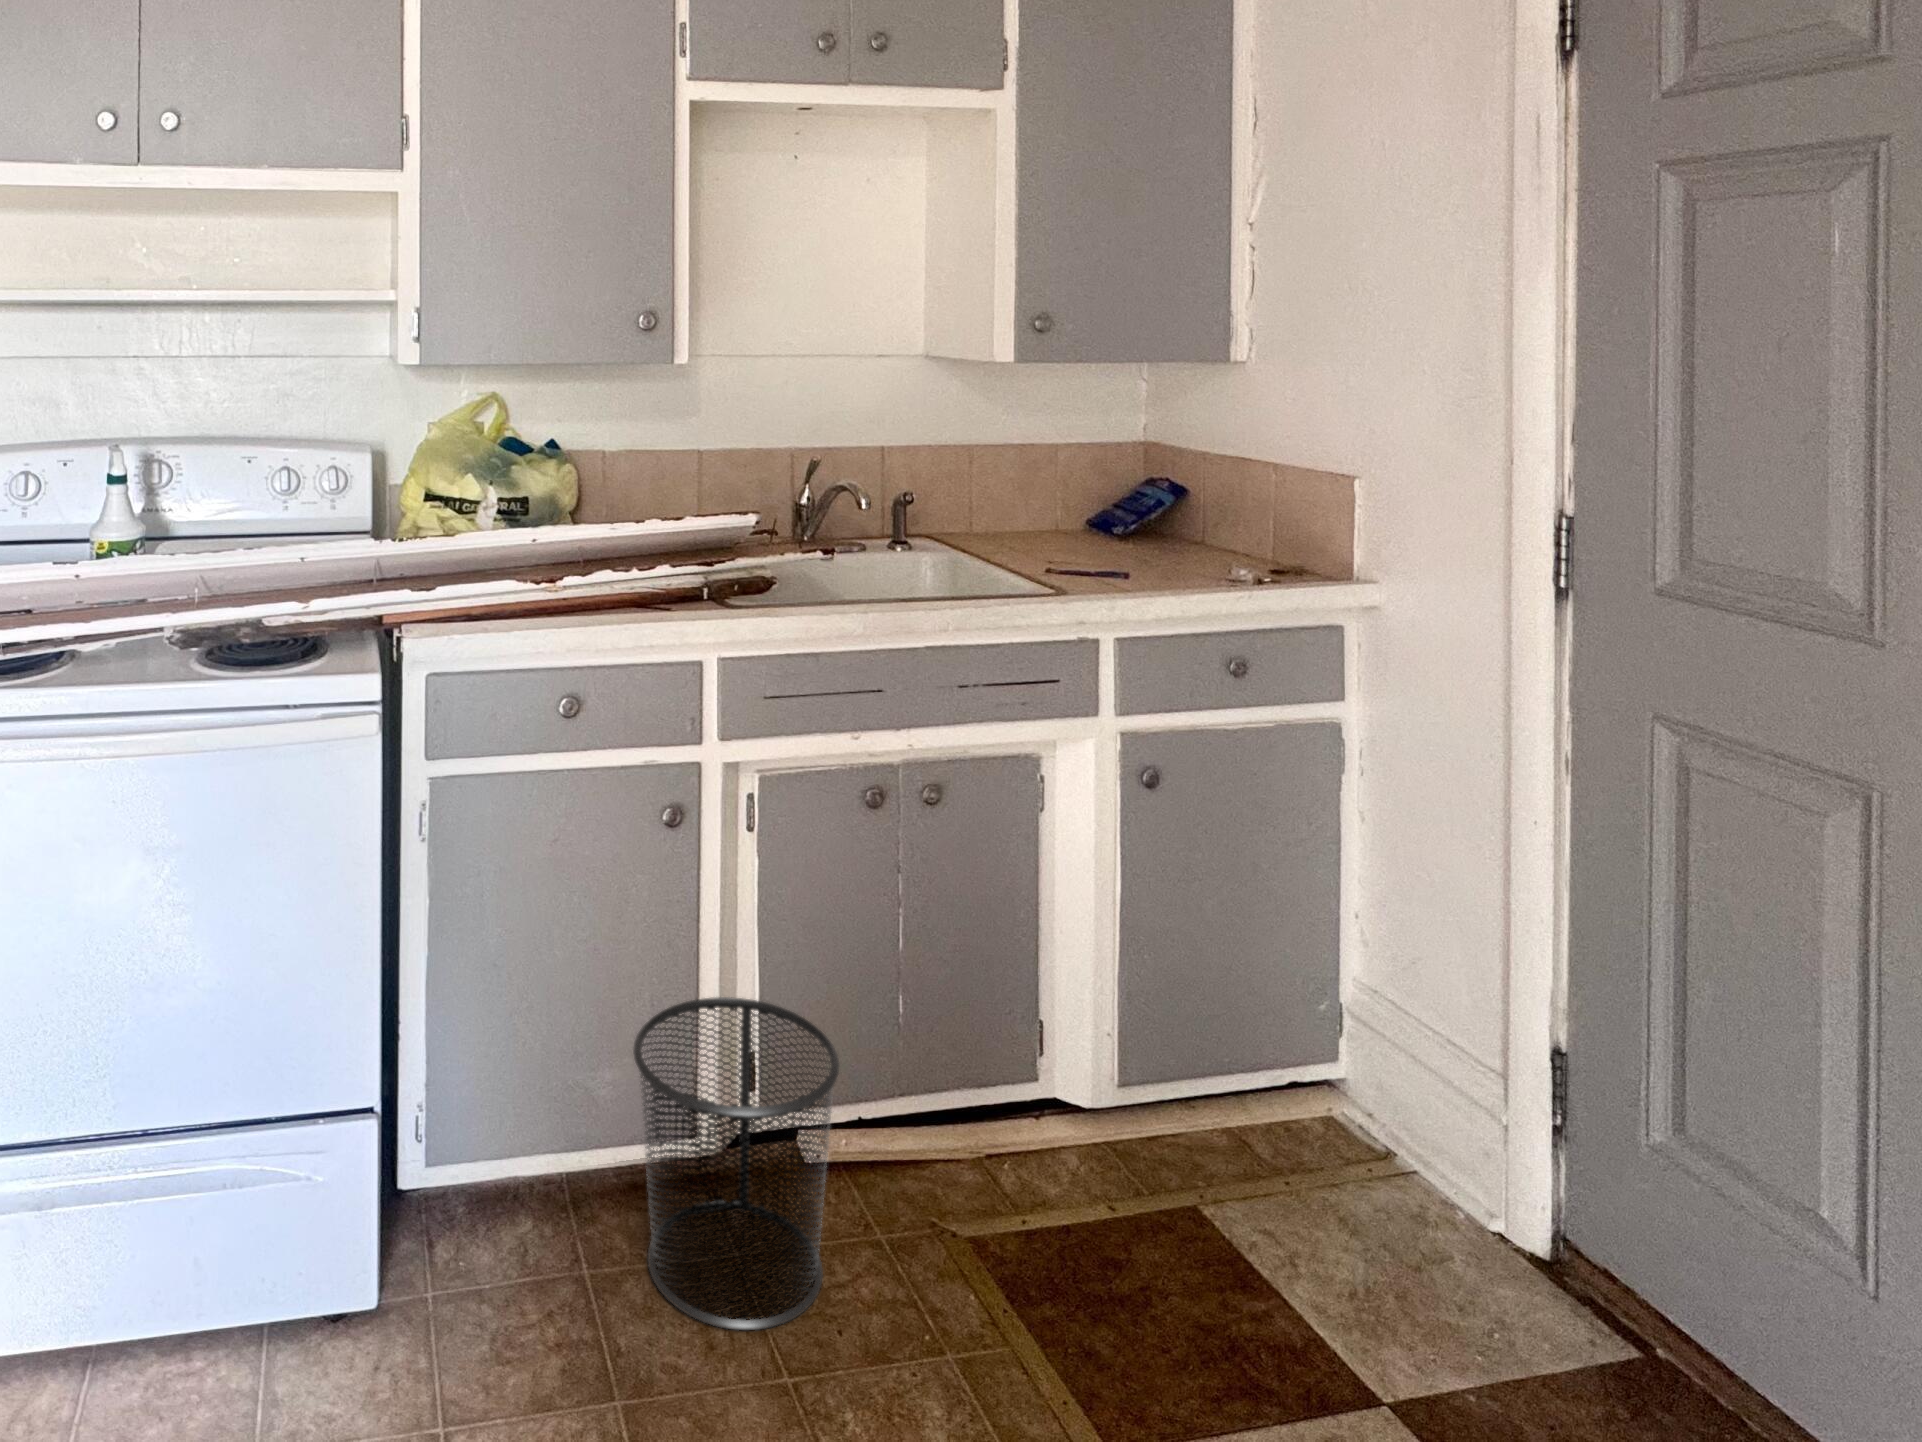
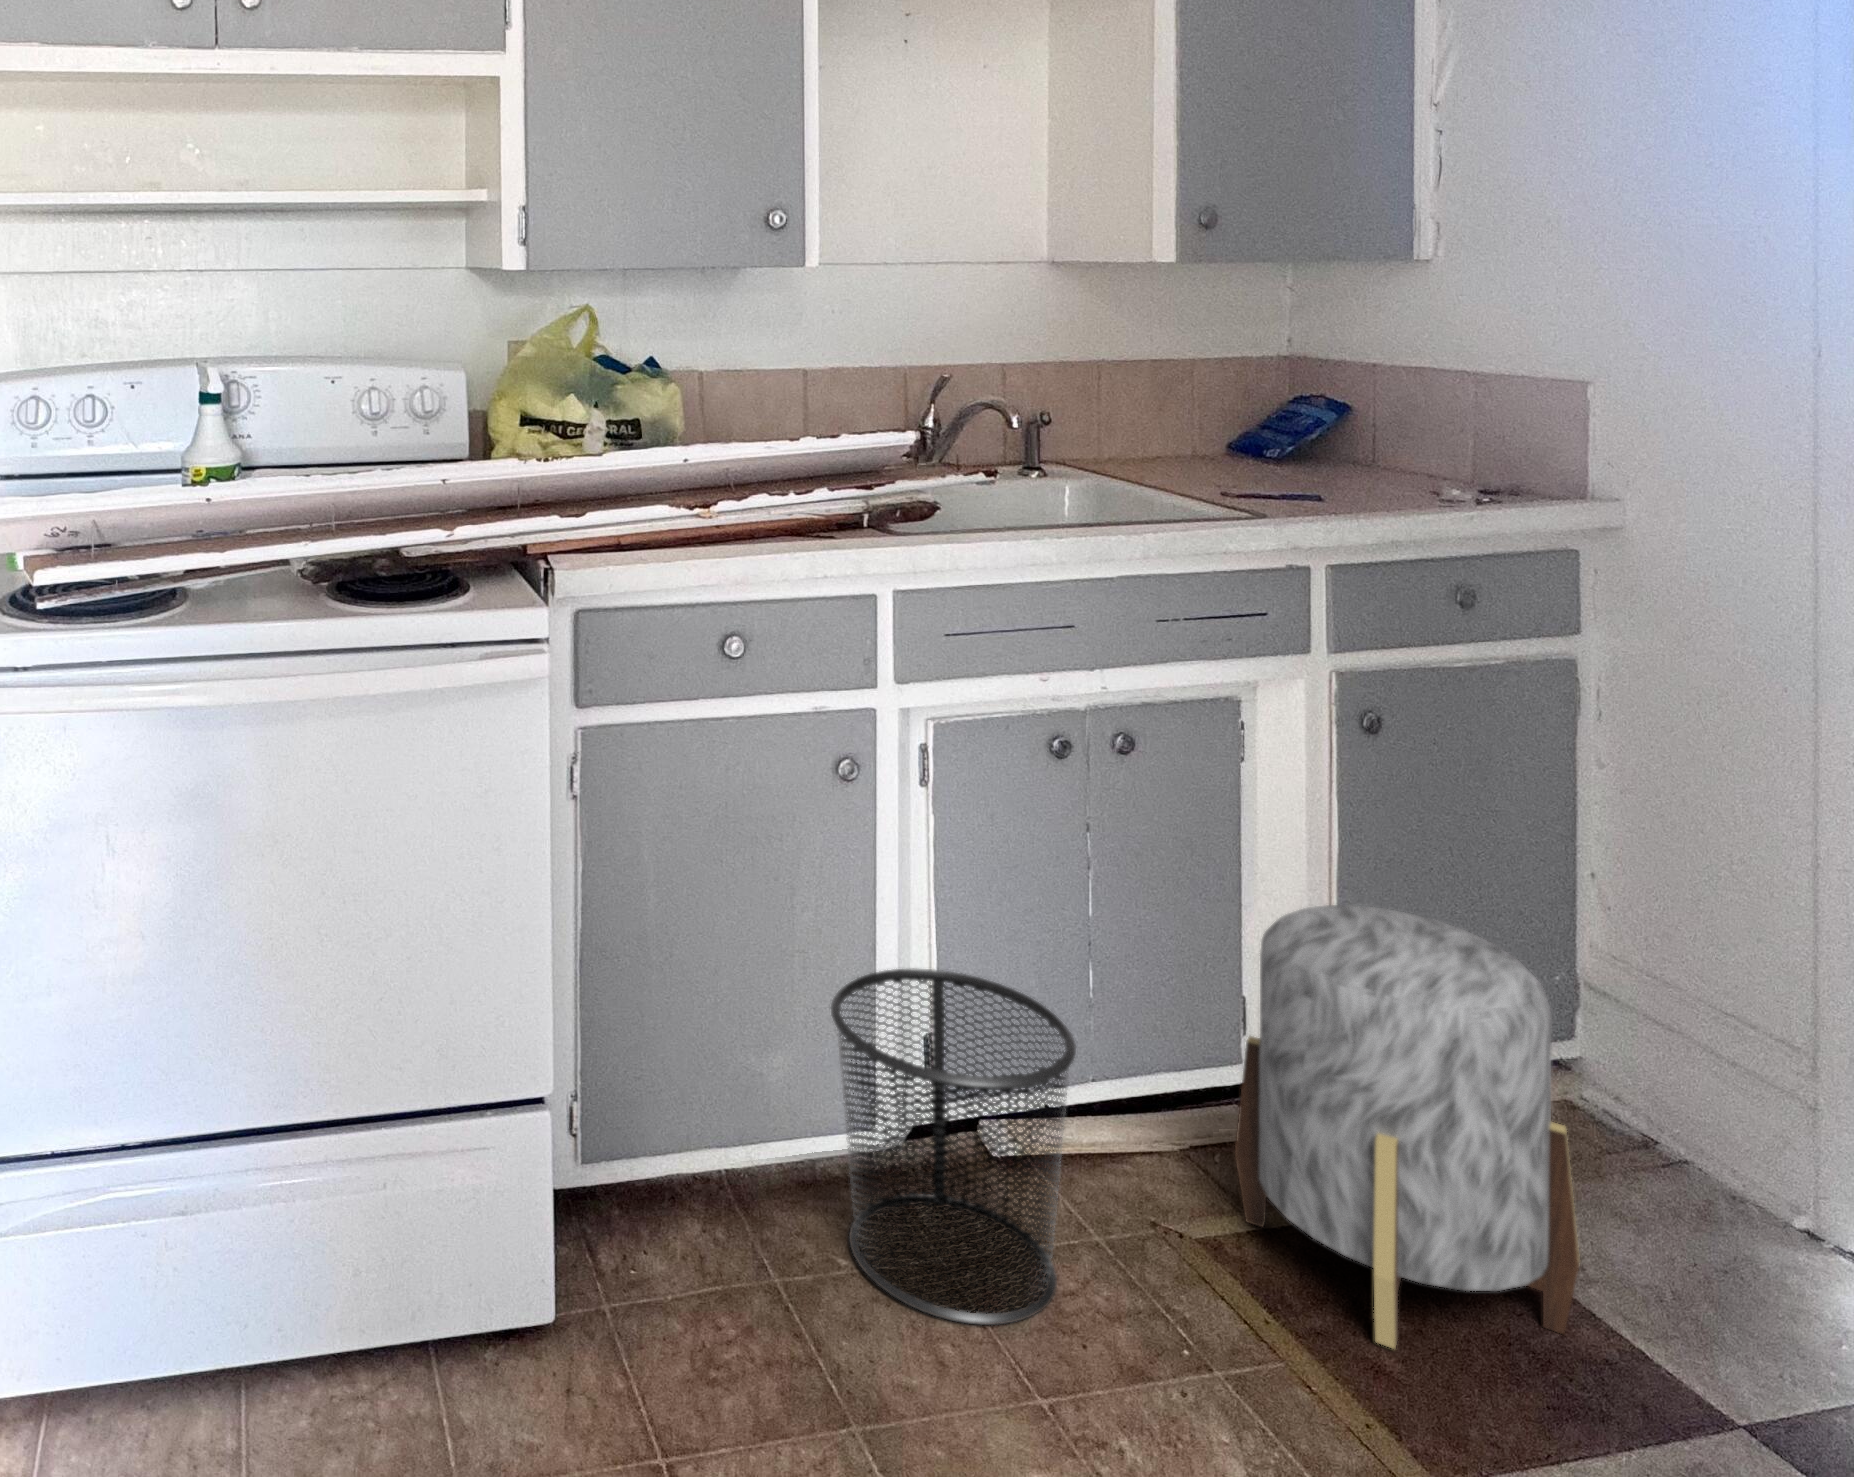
stool: none [1000,945,1270,1358] -> present [1235,905,1580,1349]

